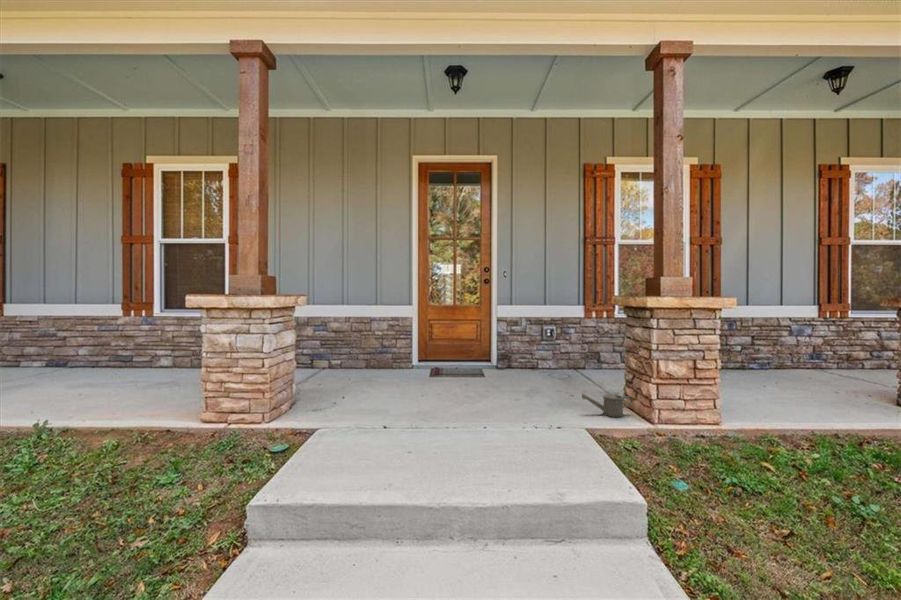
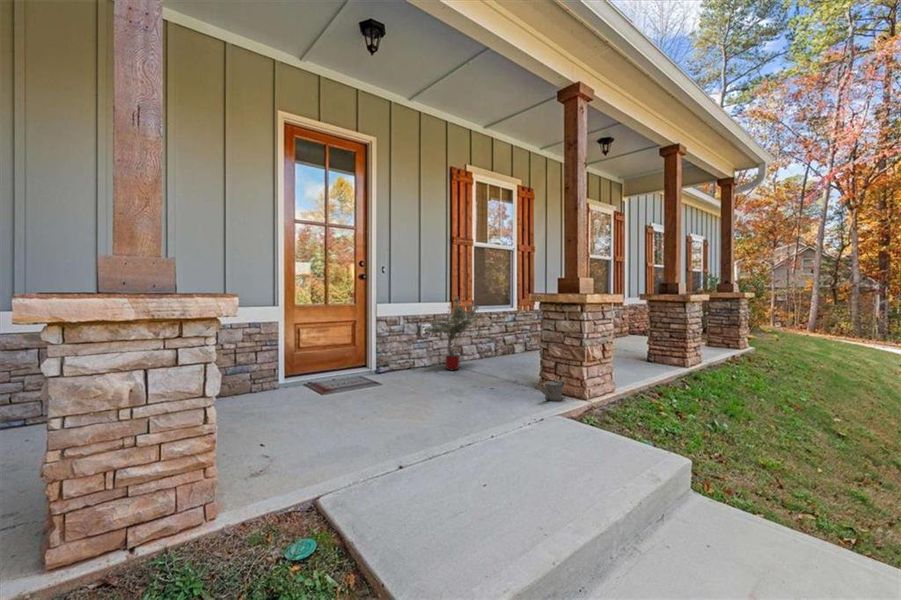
potted tree: none [537,297,603,375] -> present [427,296,478,370]

